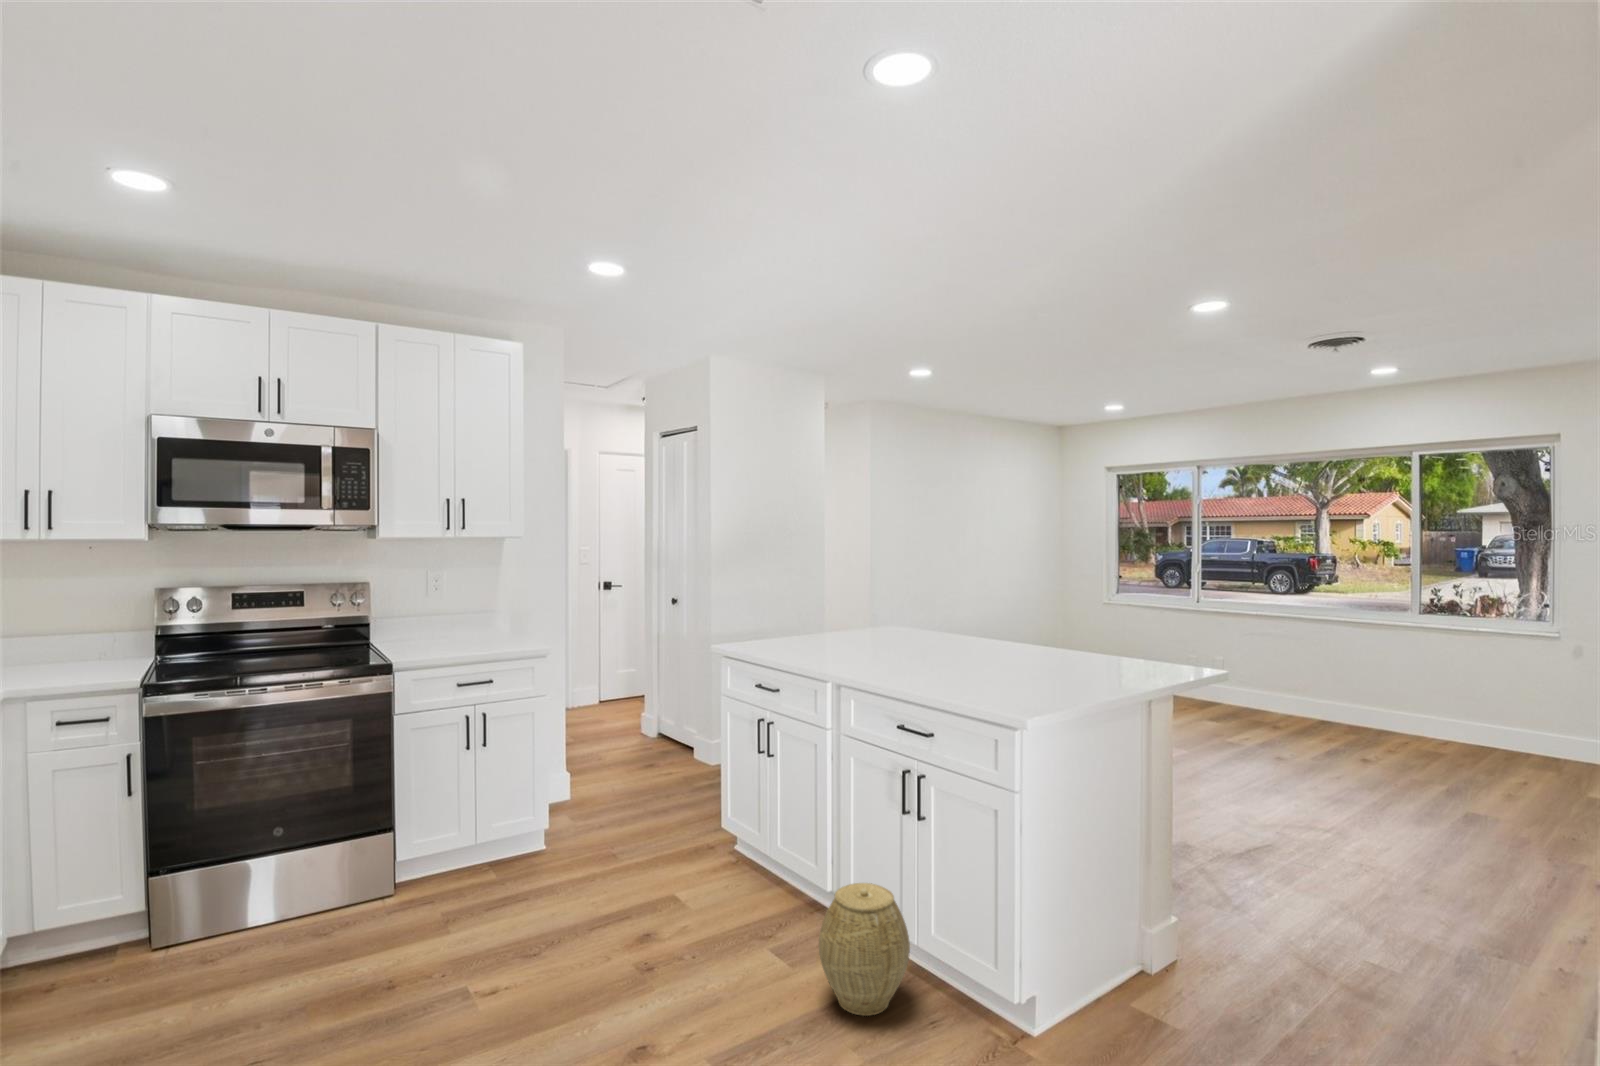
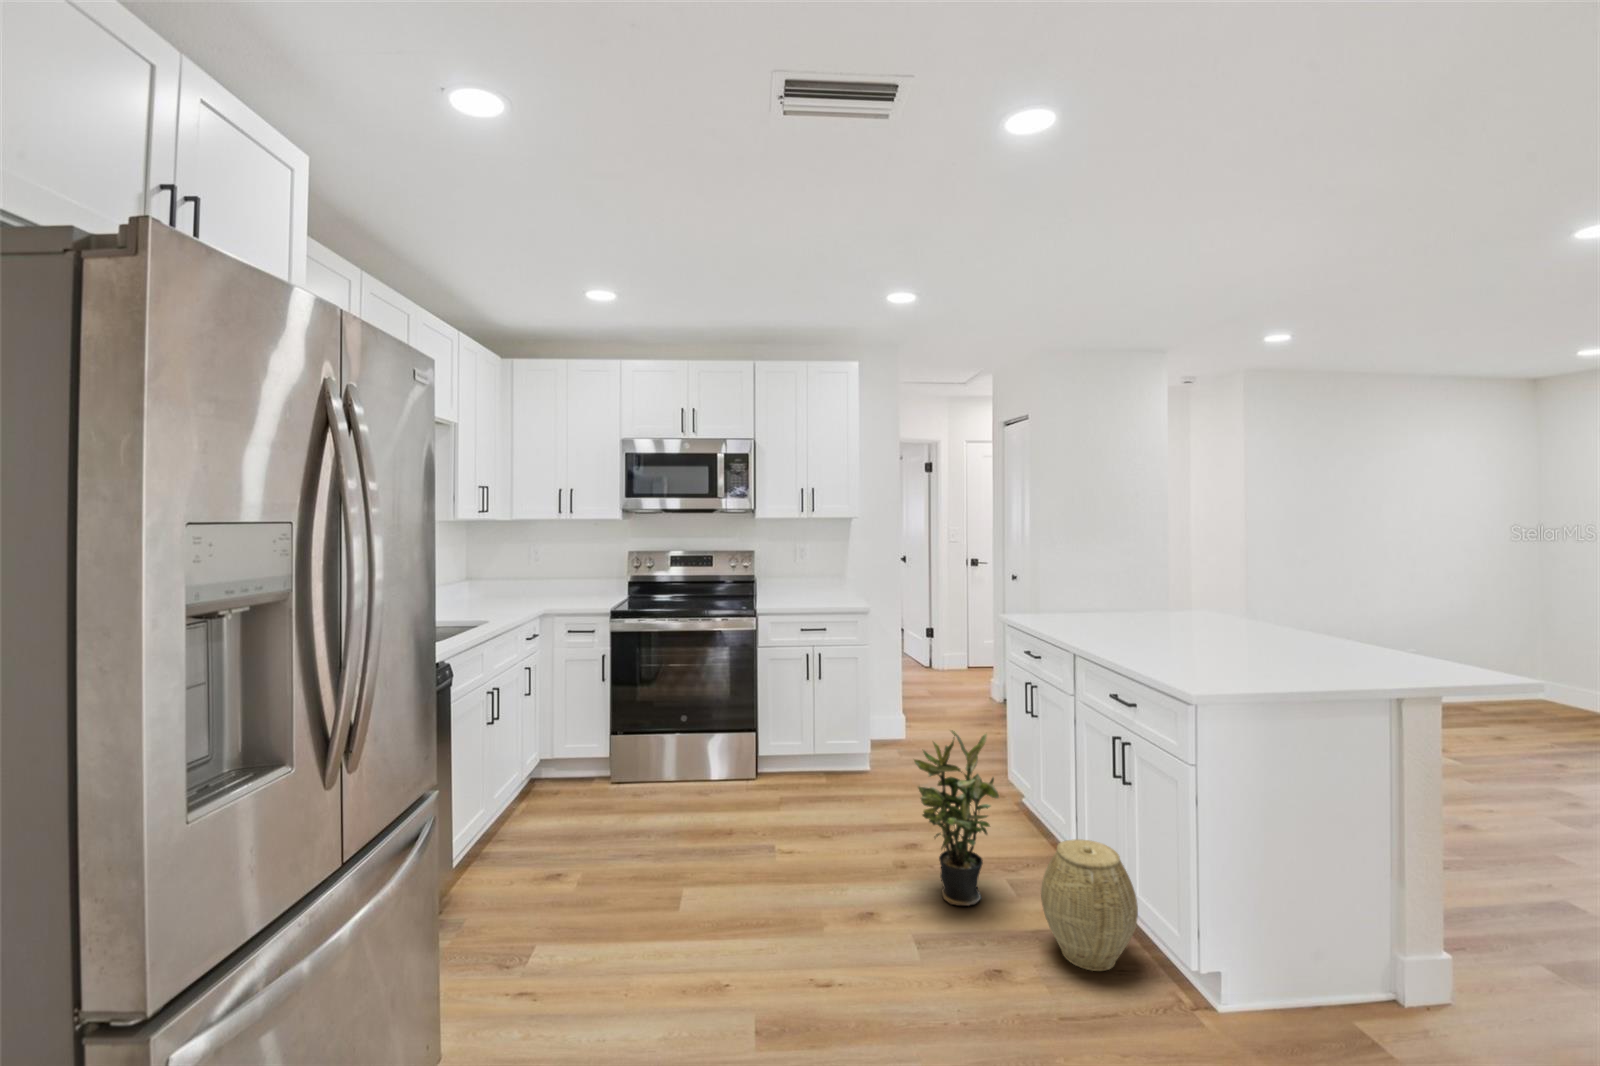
potted plant: none [670,788,759,990] -> present [914,730,999,906]

